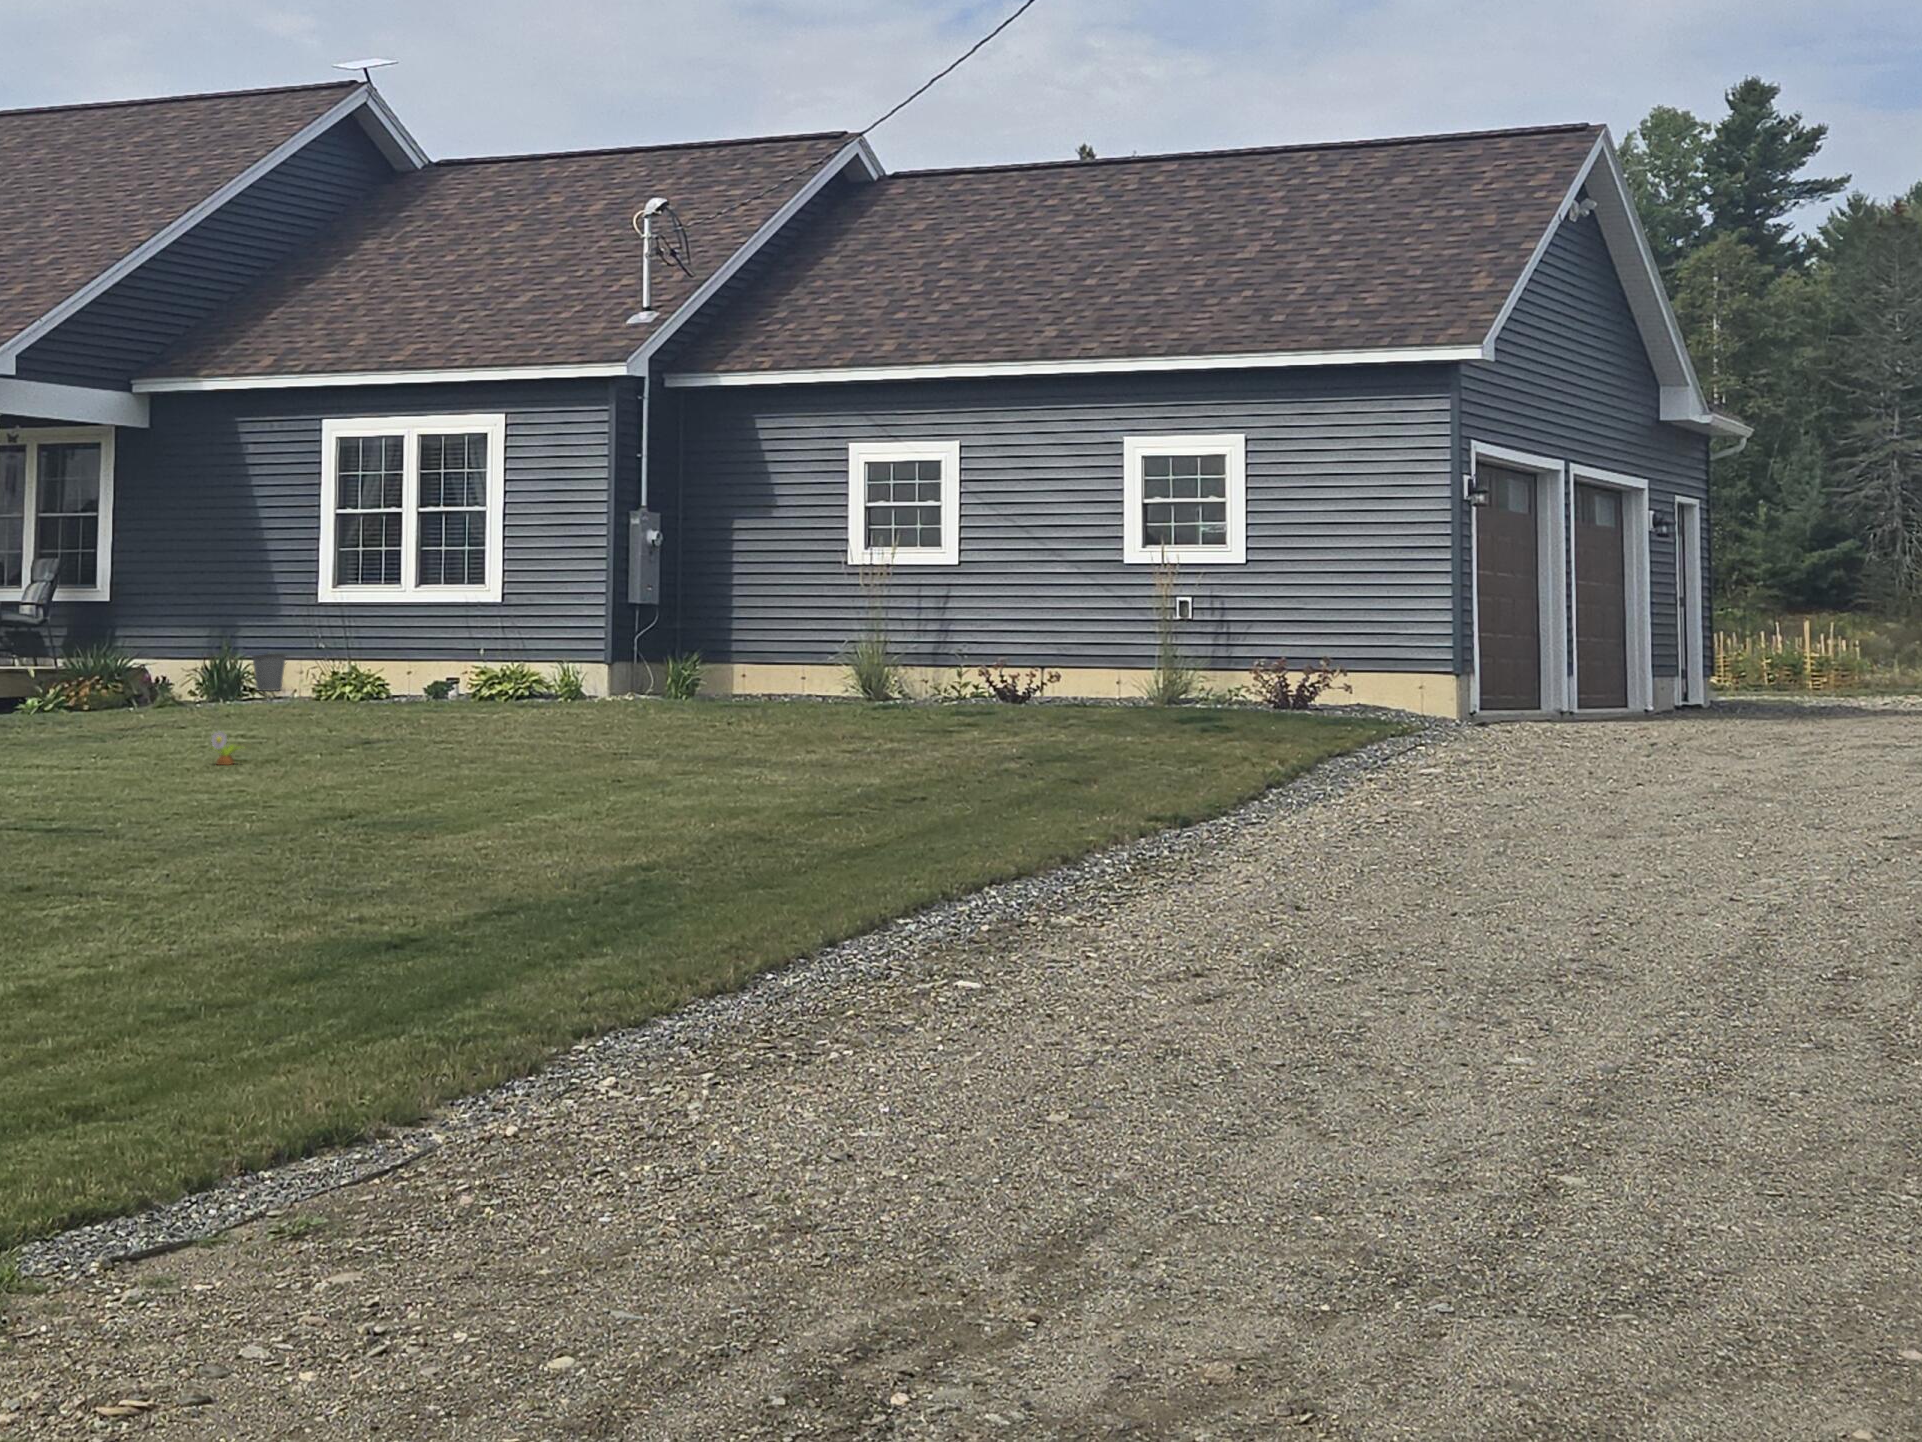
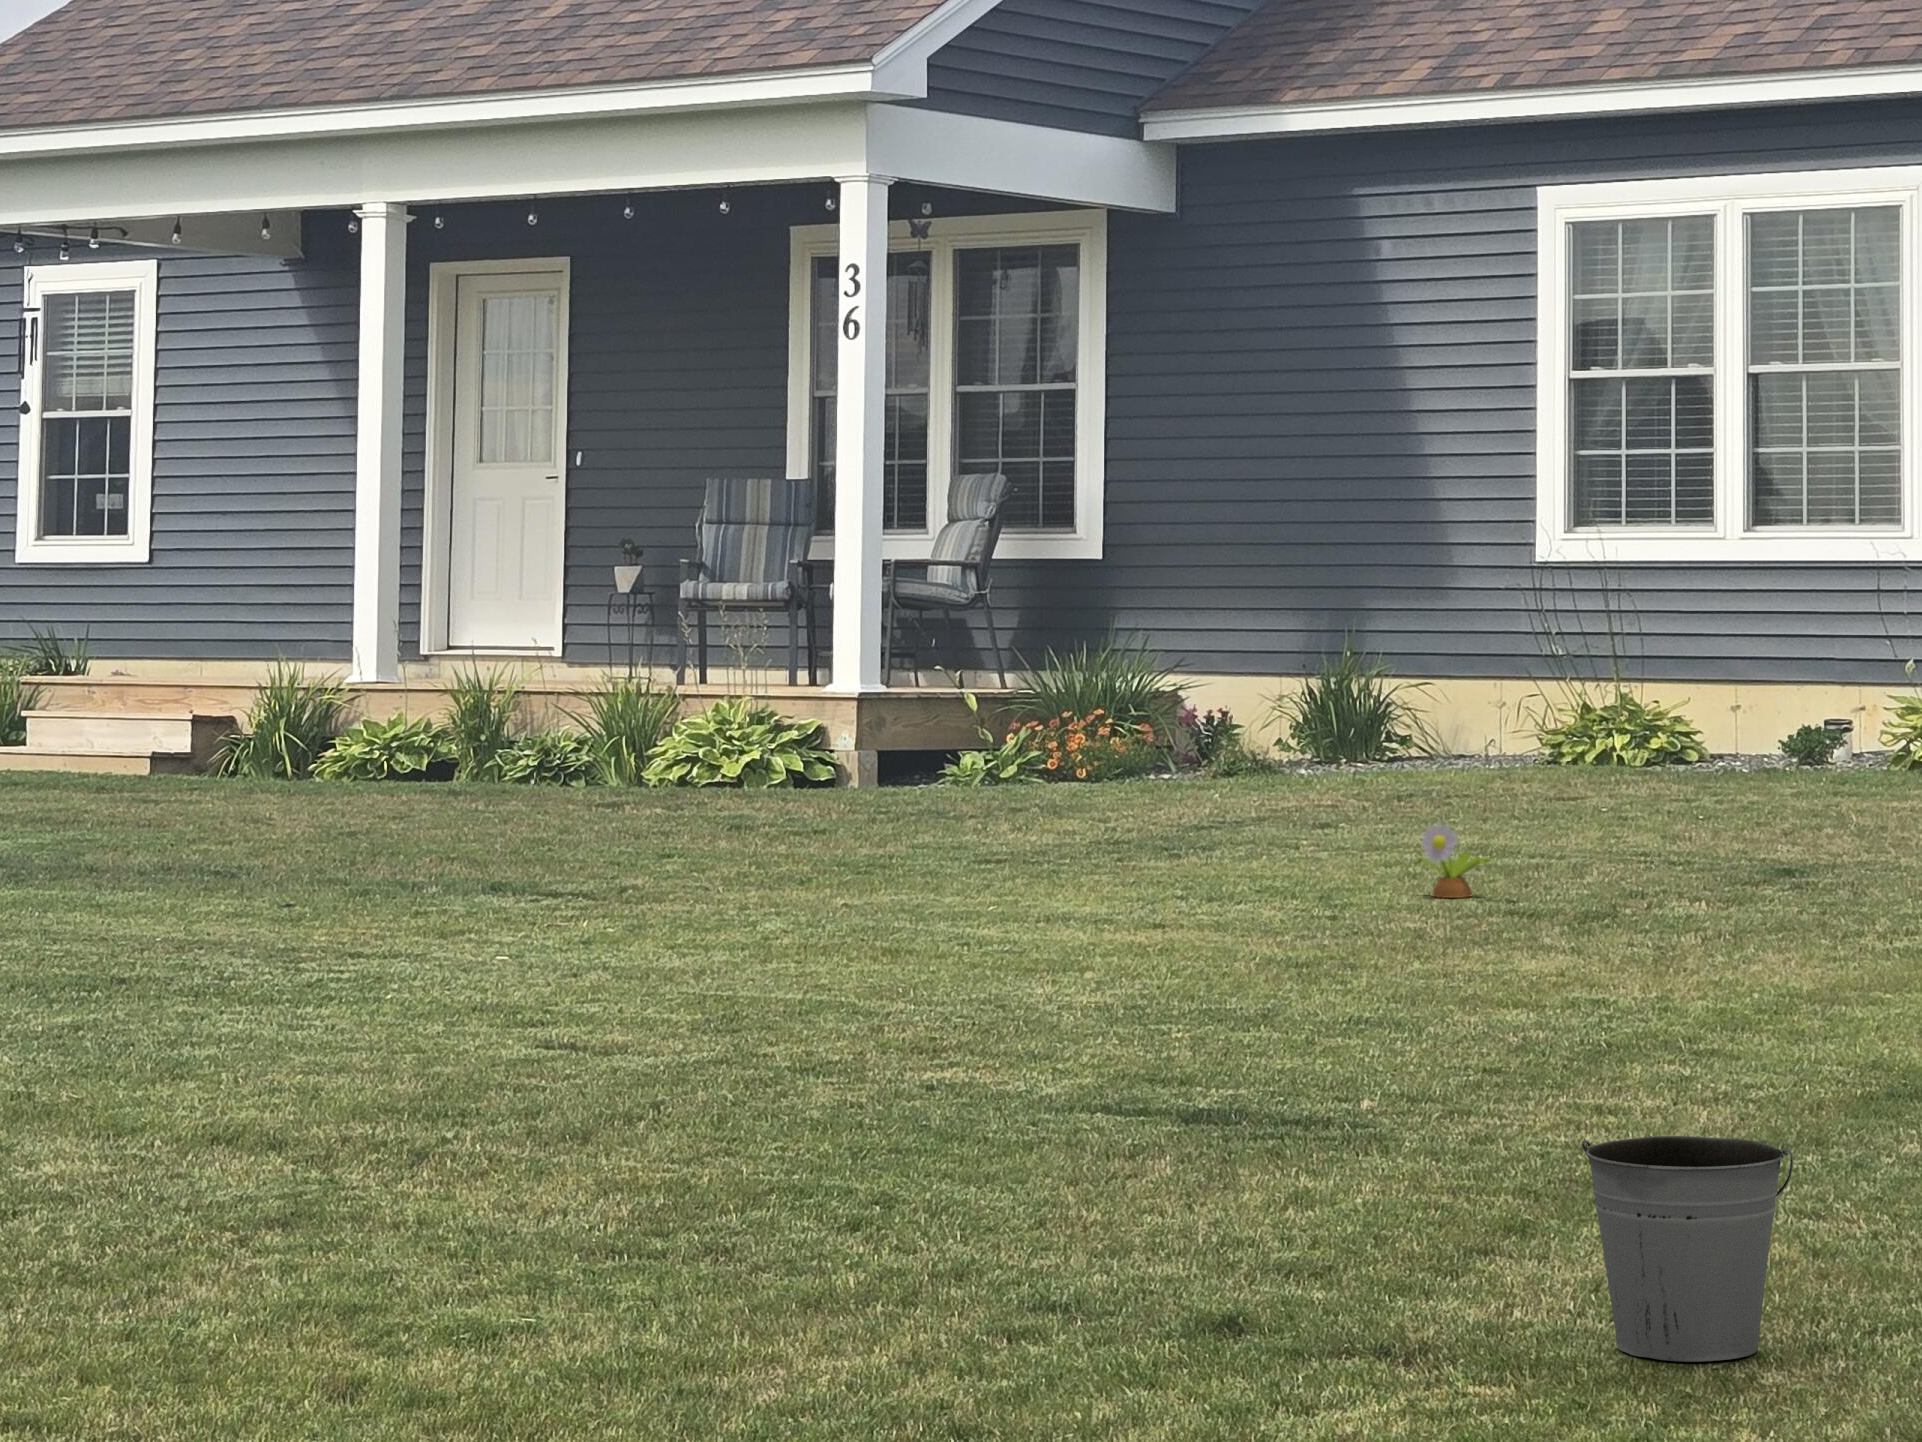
bucket: present [252,654,287,691] -> present [1581,1136,1793,1362]

